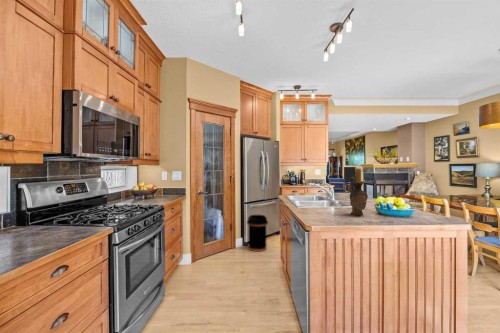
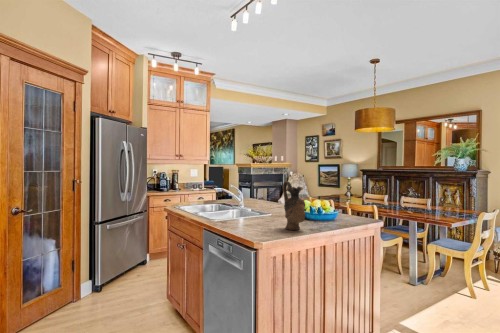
trash can: present [247,215,268,251] -> none [102,239,137,297]

